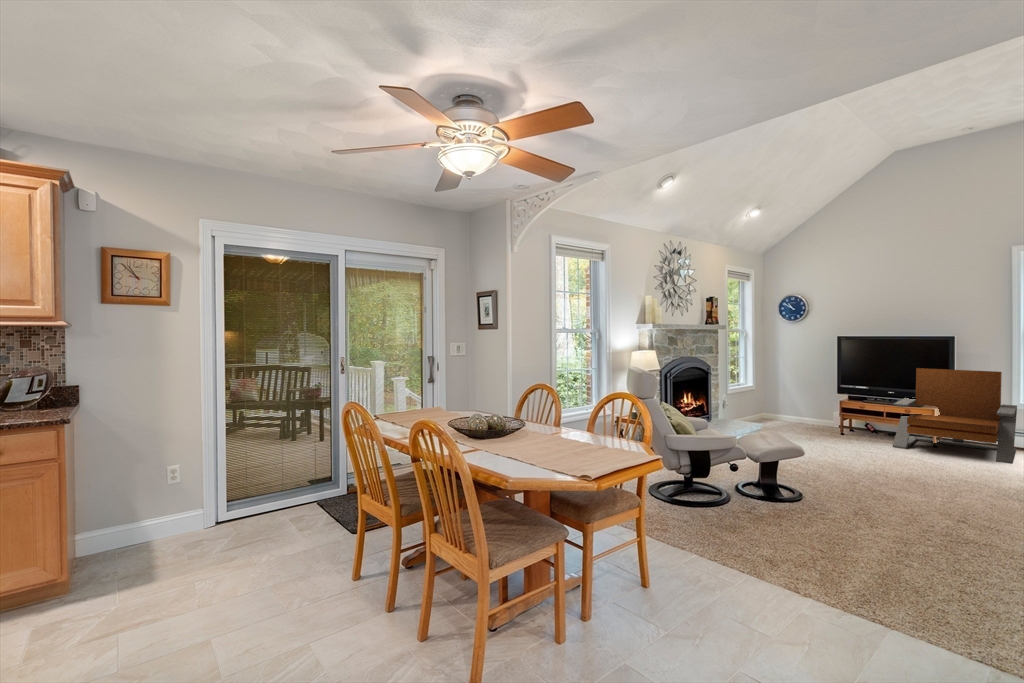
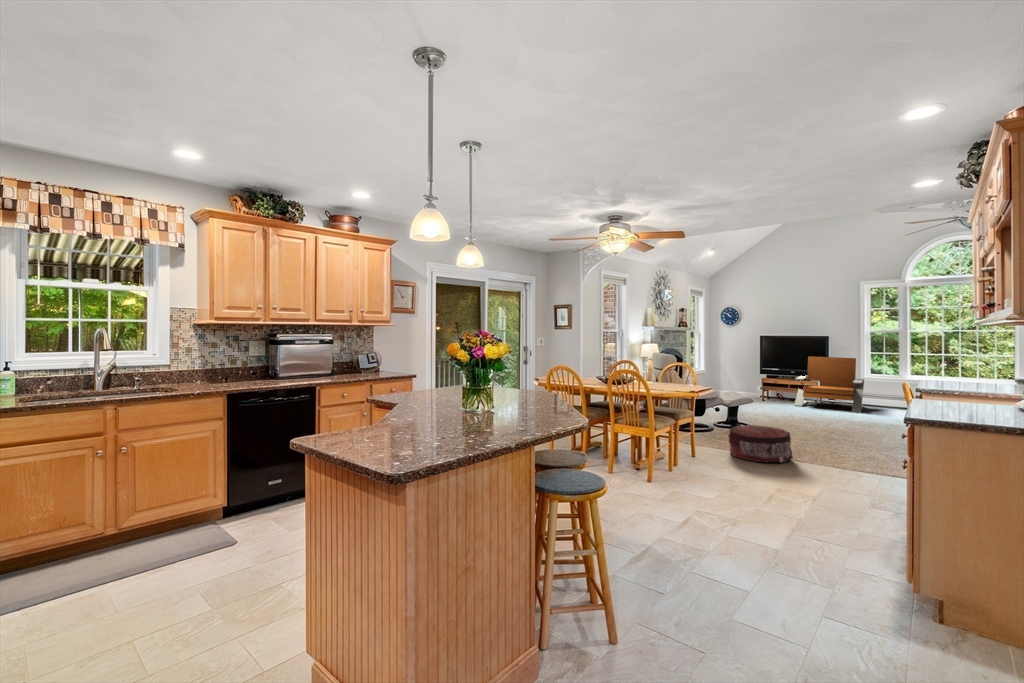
pouf: none [726,516,864,620] -> present [728,425,793,462]

